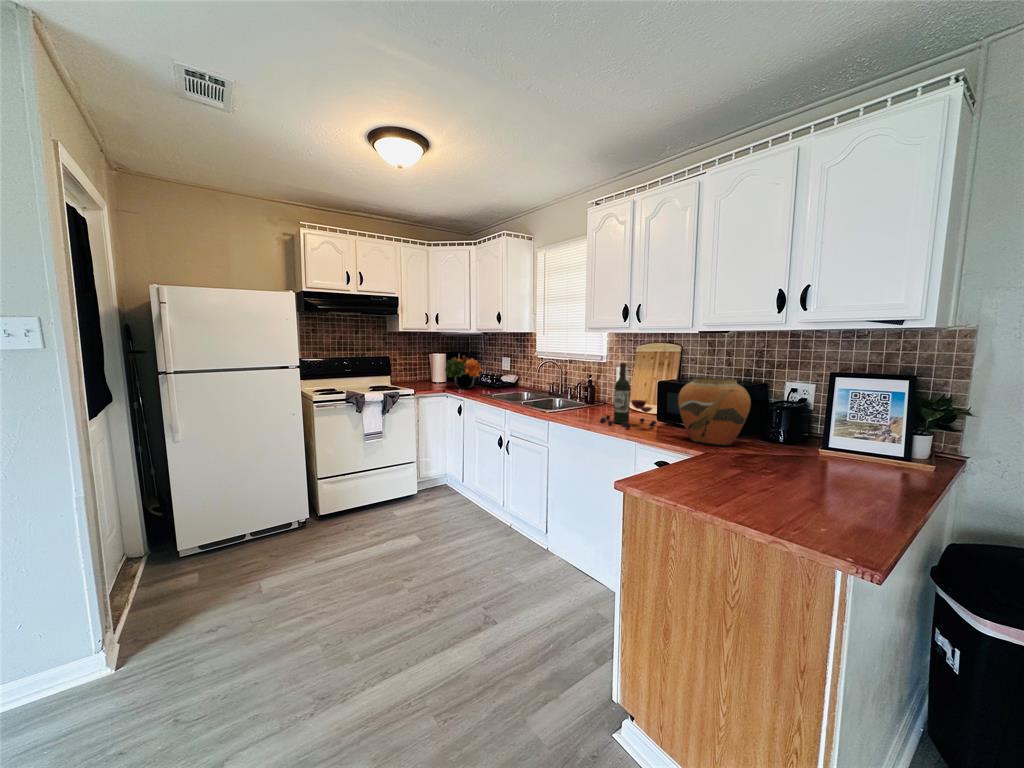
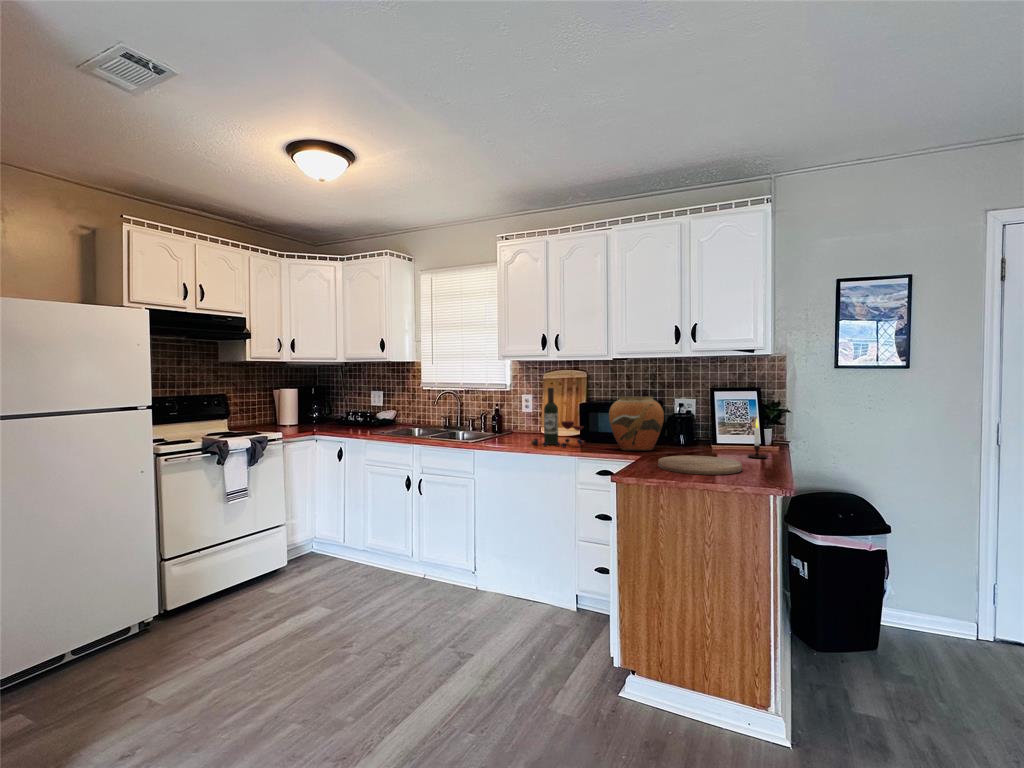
flower arrangement: present [445,356,482,389] -> none [310,389,357,430]
candle: none [867,423,913,482] -> present [747,420,768,458]
cutting board: none [700,462,829,508] -> present [658,456,742,475]

